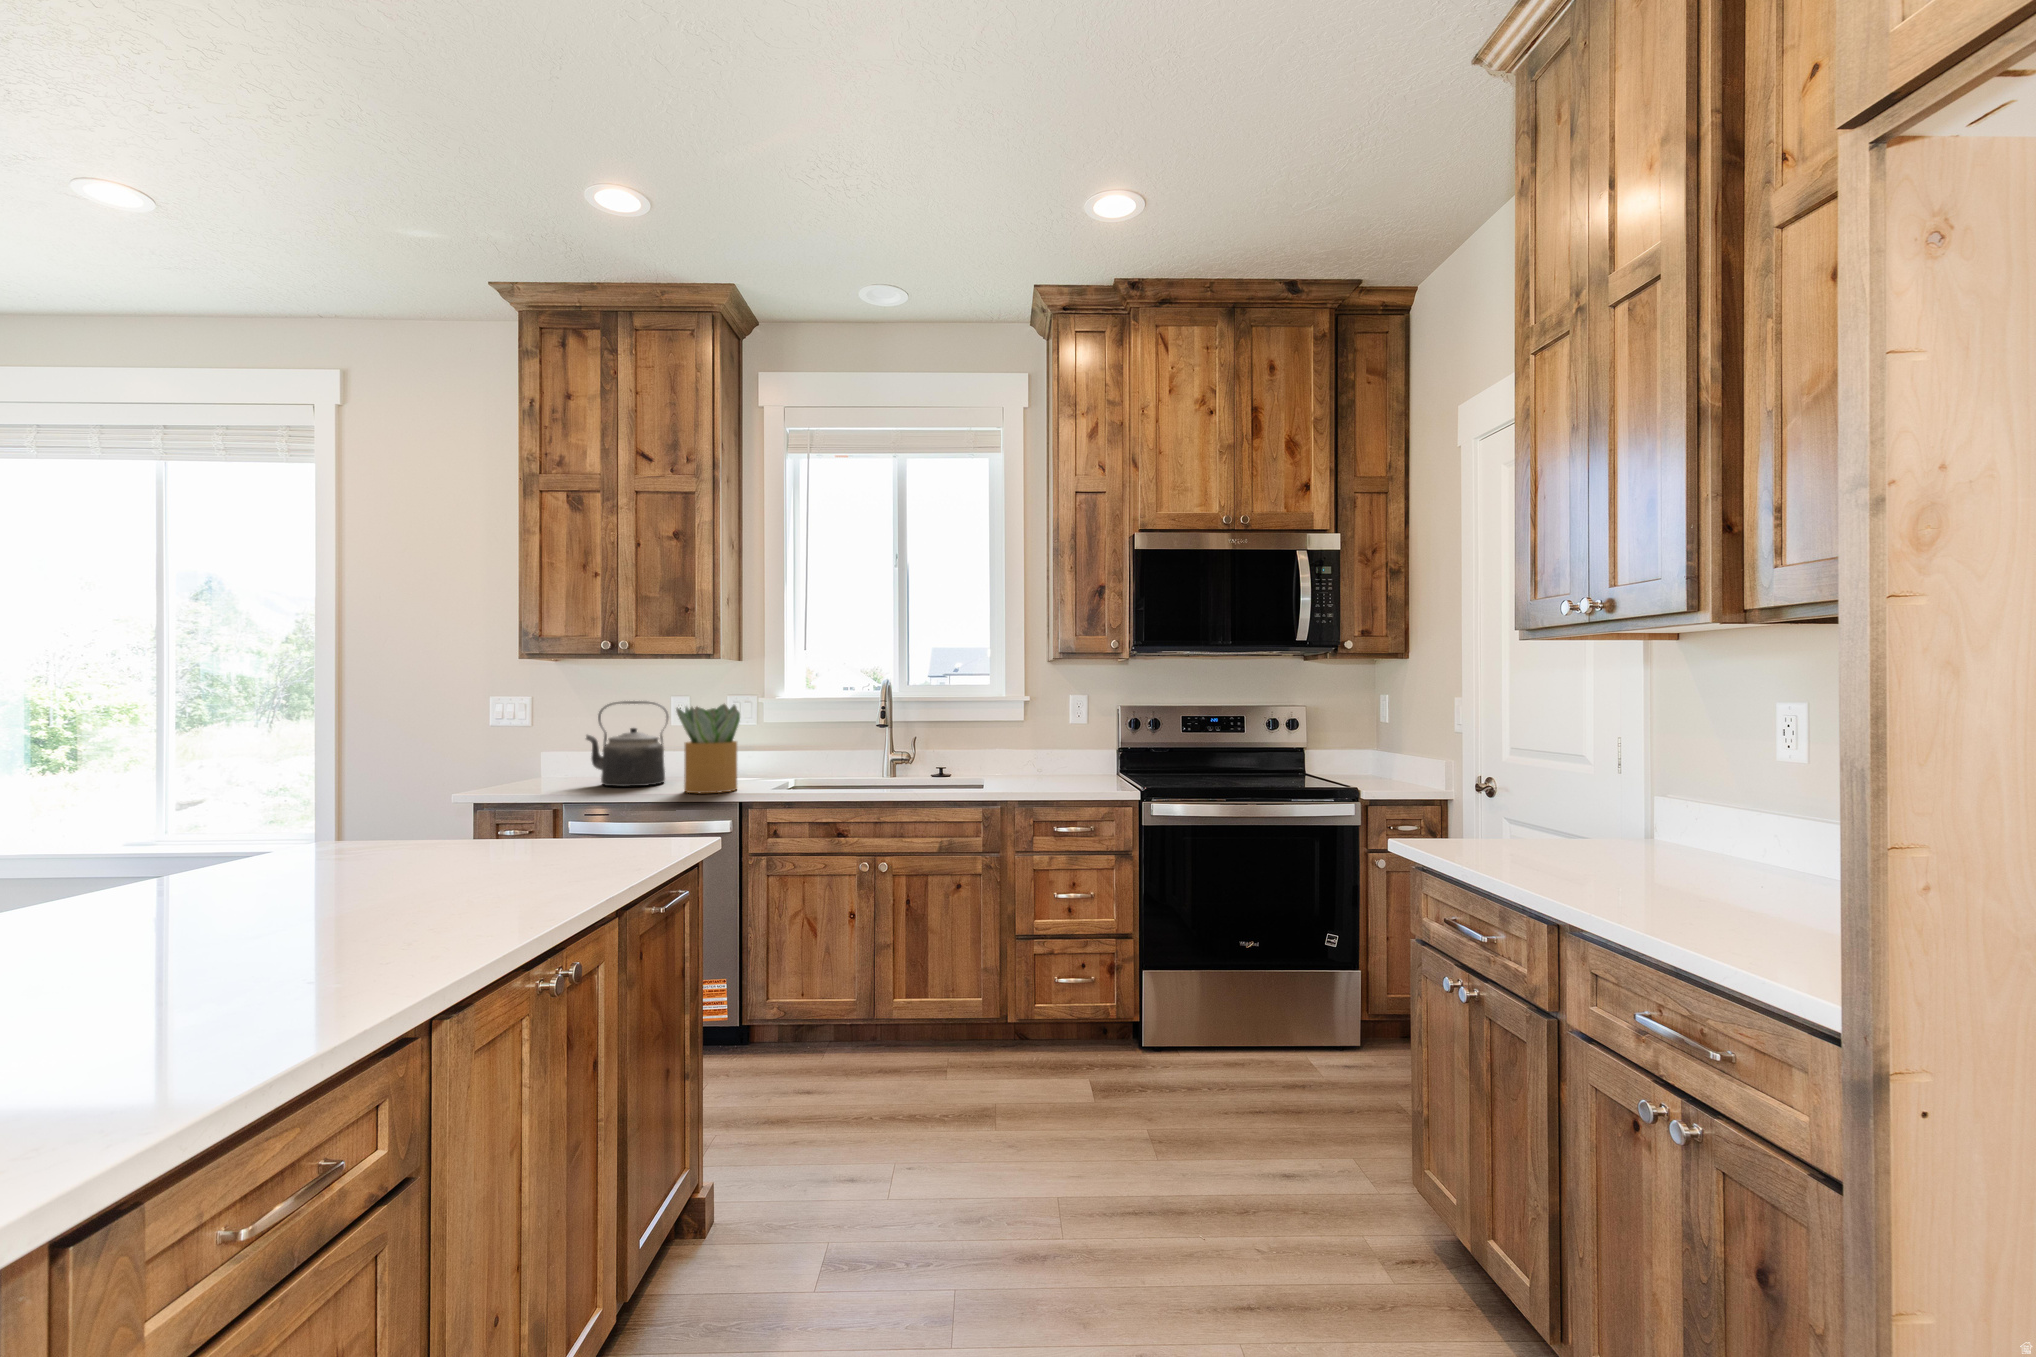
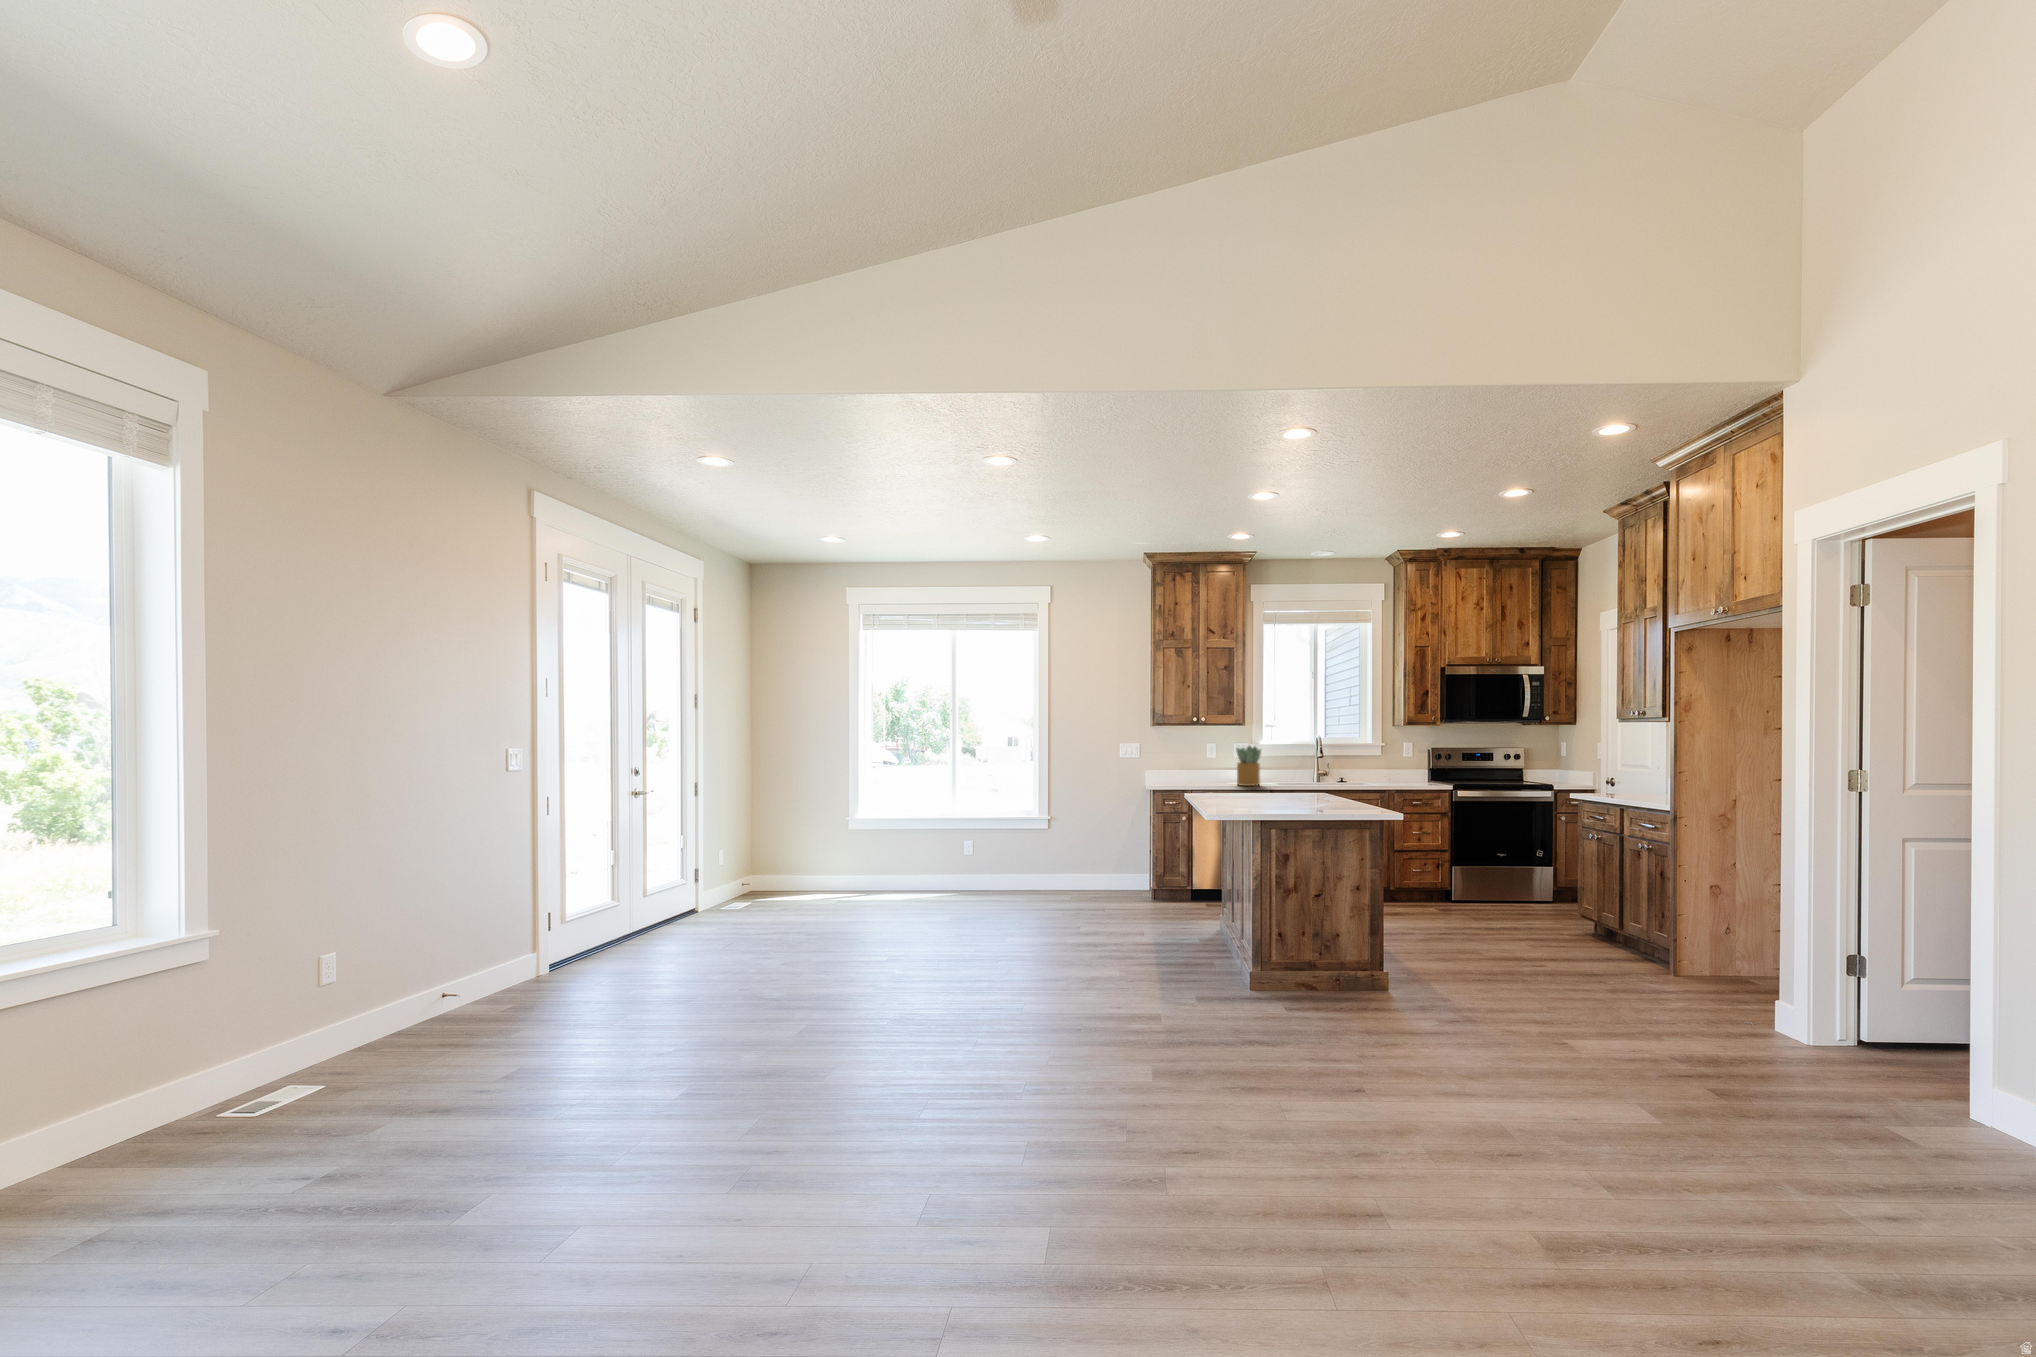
kettle: present [586,701,668,787] -> none [1181,744,1218,783]

